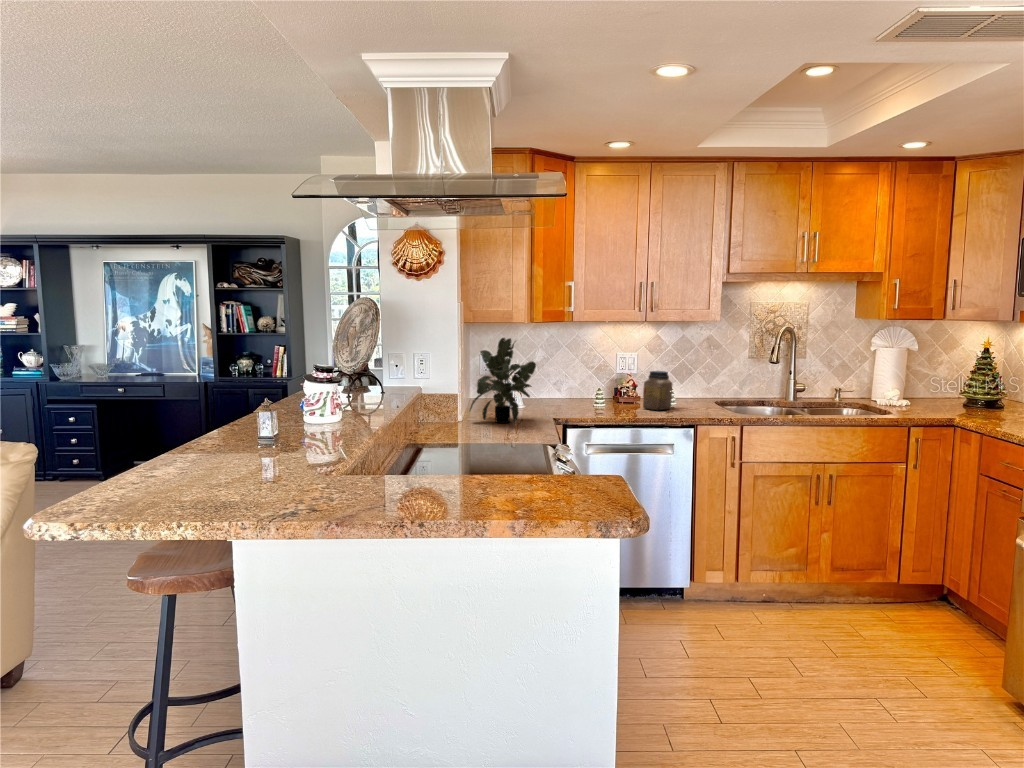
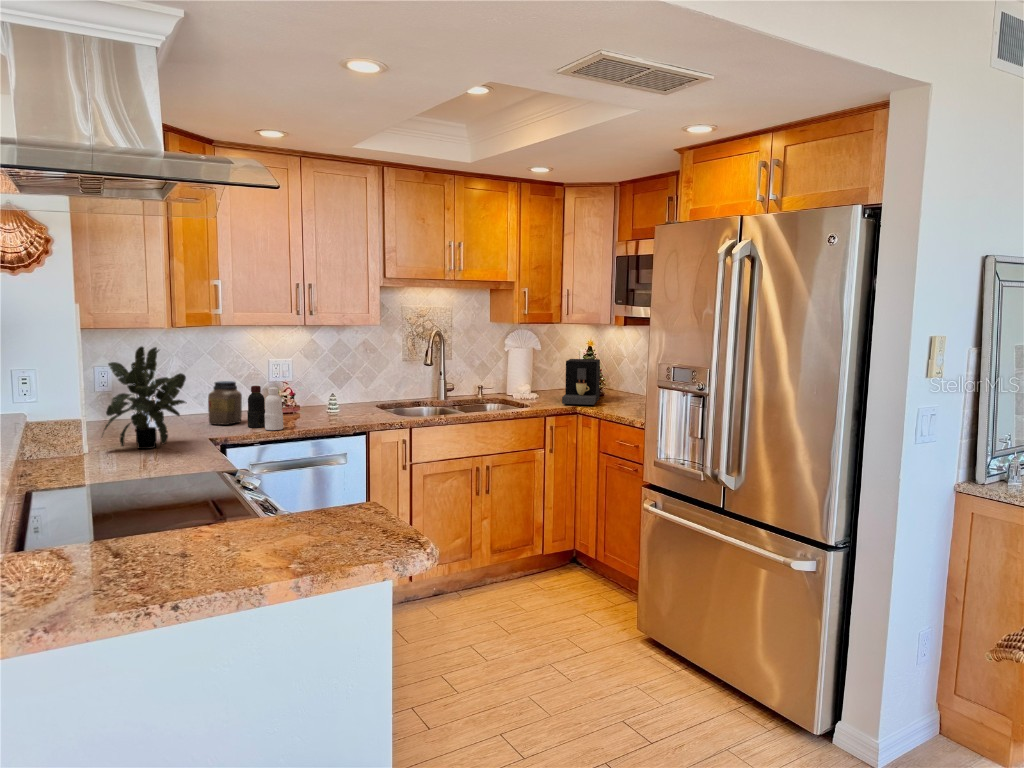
coffee maker: none [936,362,998,418] -> present [562,359,600,405]
jar: present [643,371,672,410] -> present [208,381,242,425]
bottle: none [589,375,618,417] -> present [247,386,283,430]

